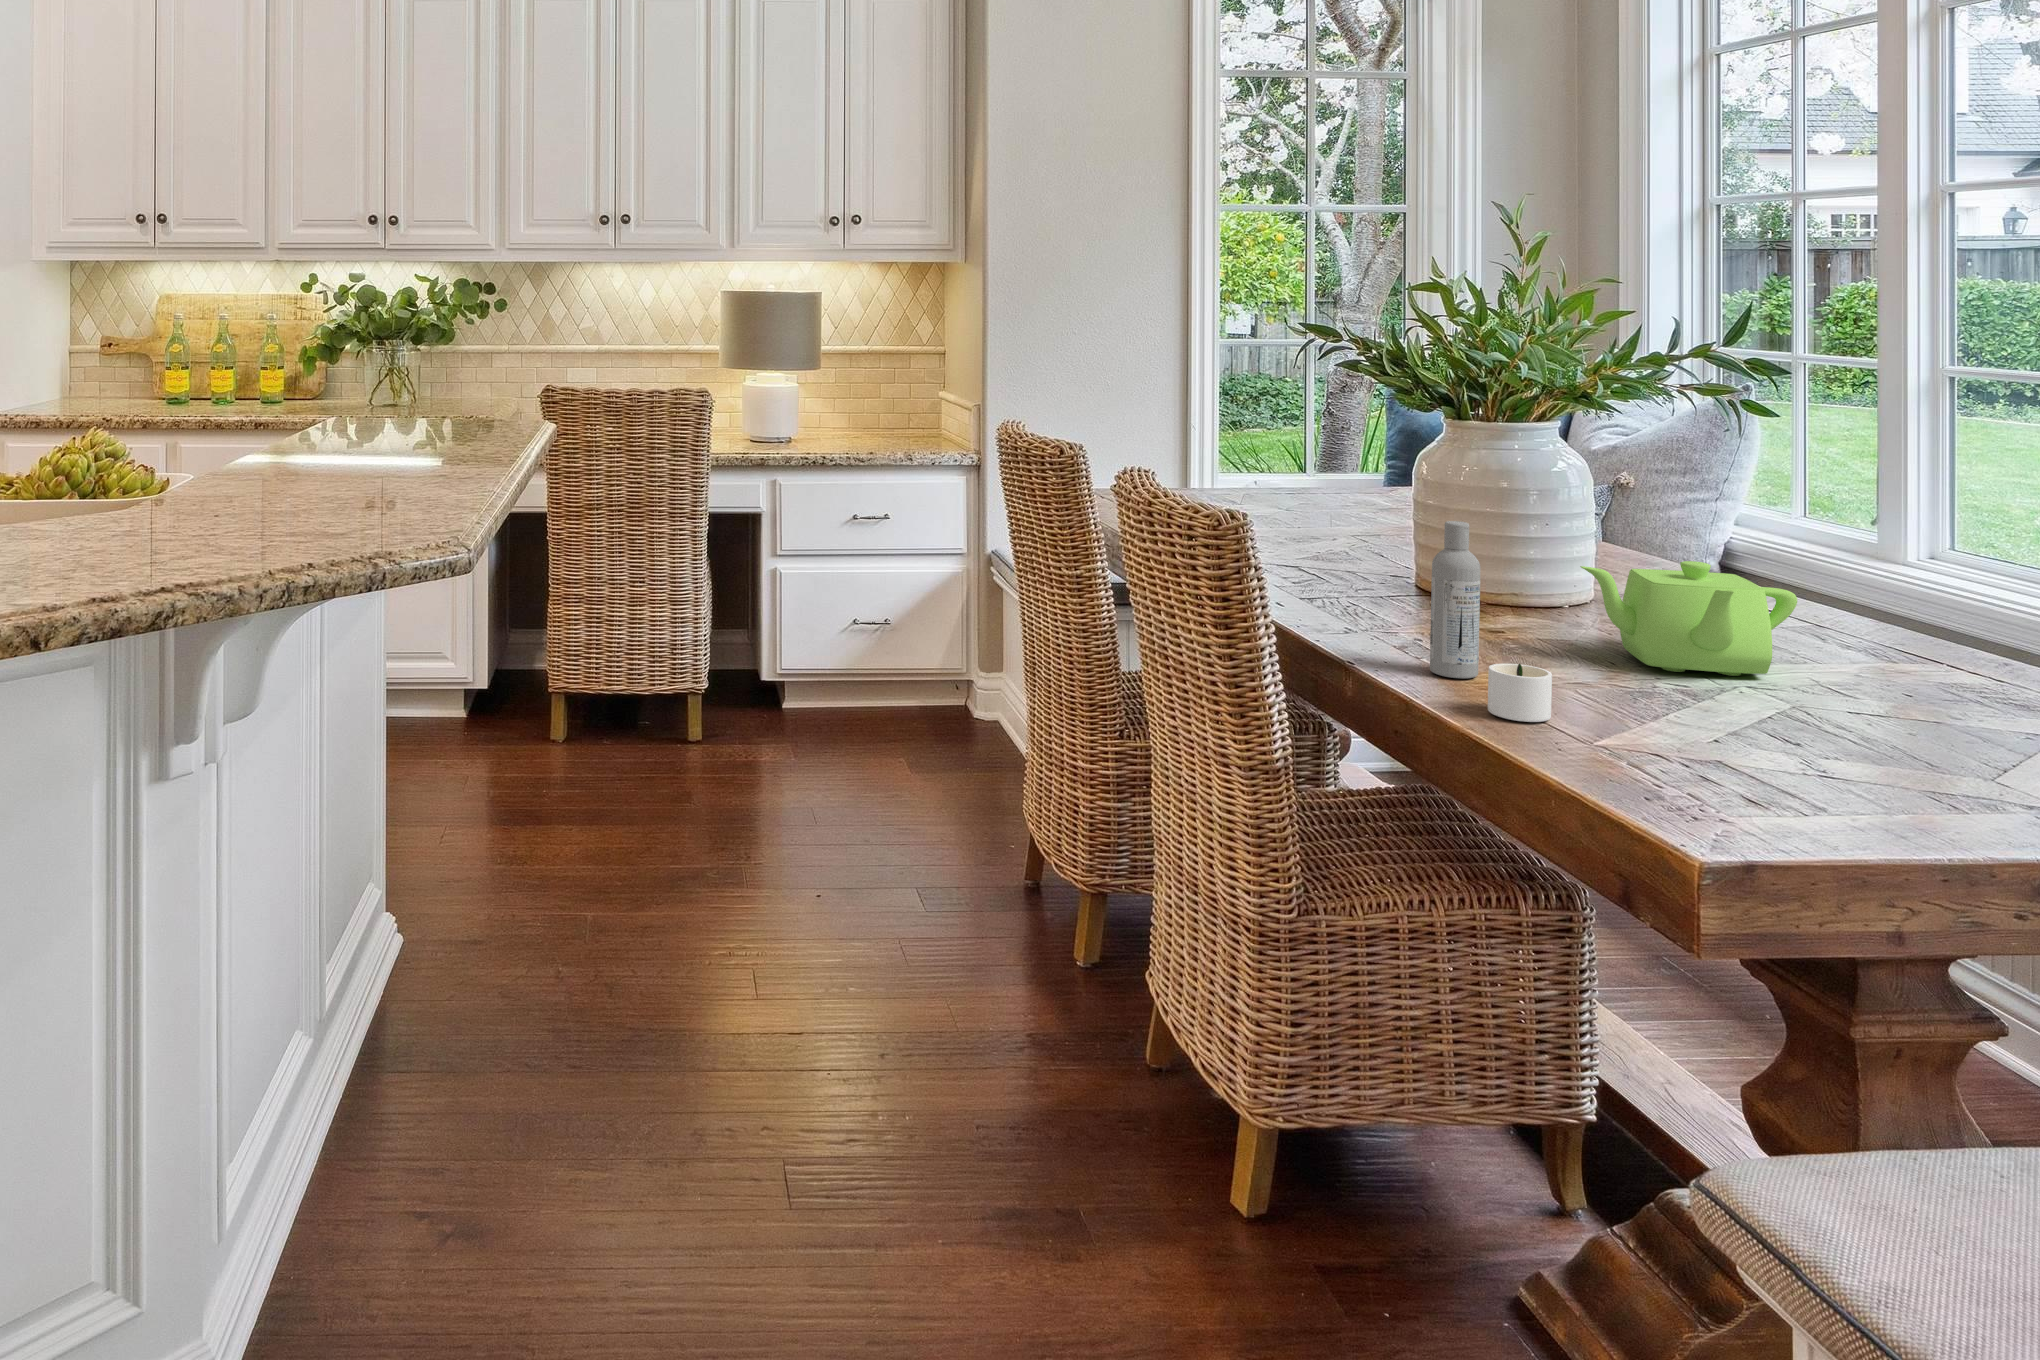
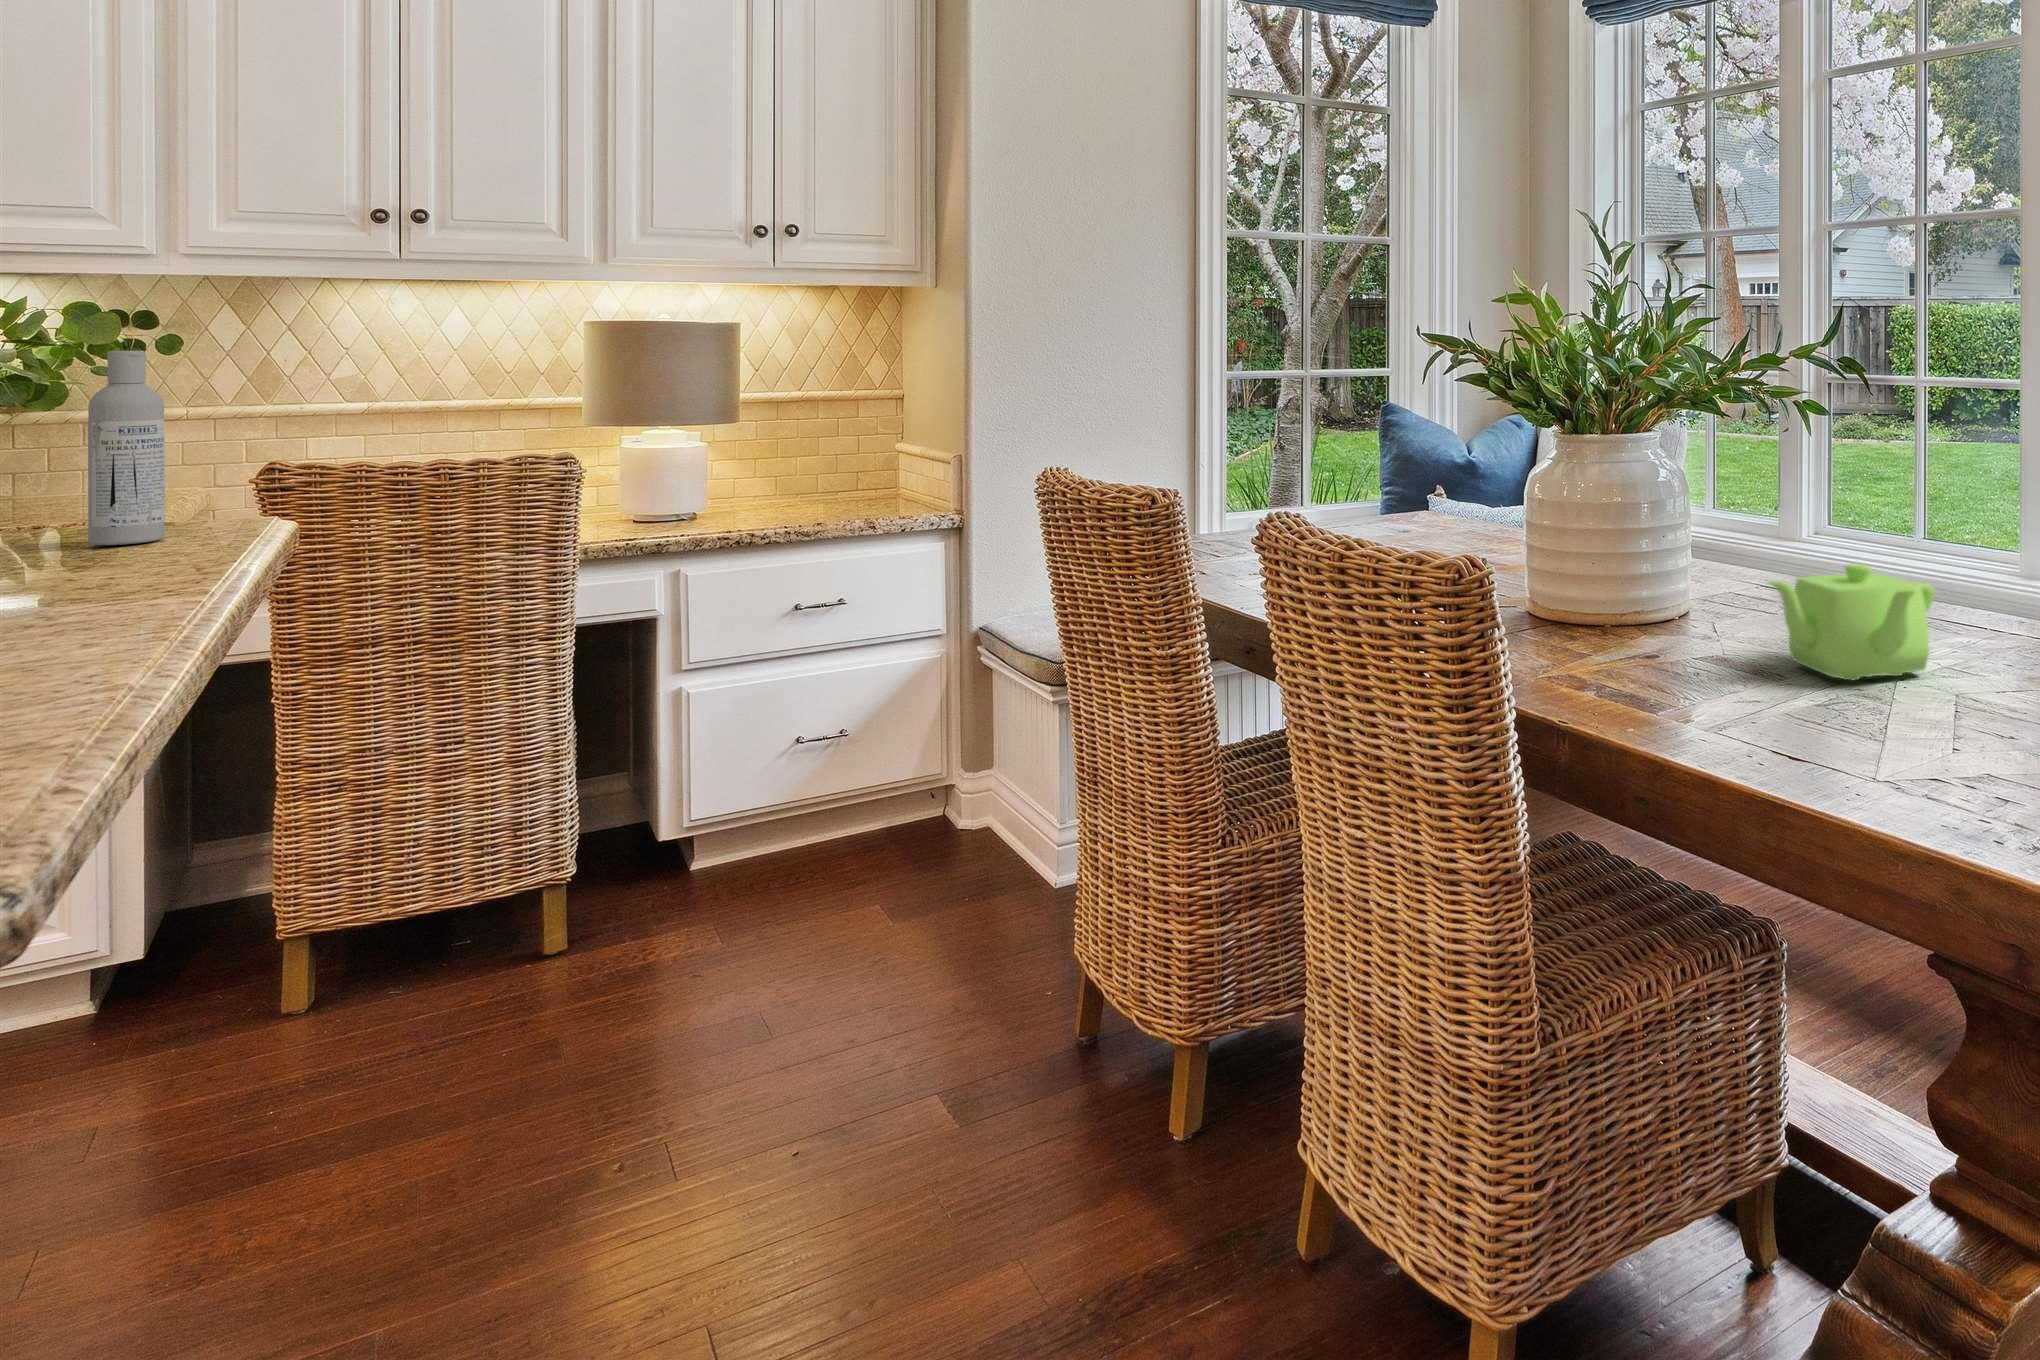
bottle: present [1430,521,1480,678] -> present [88,351,165,545]
candle: present [1488,664,1552,722] -> none [1756,701,1844,773]

